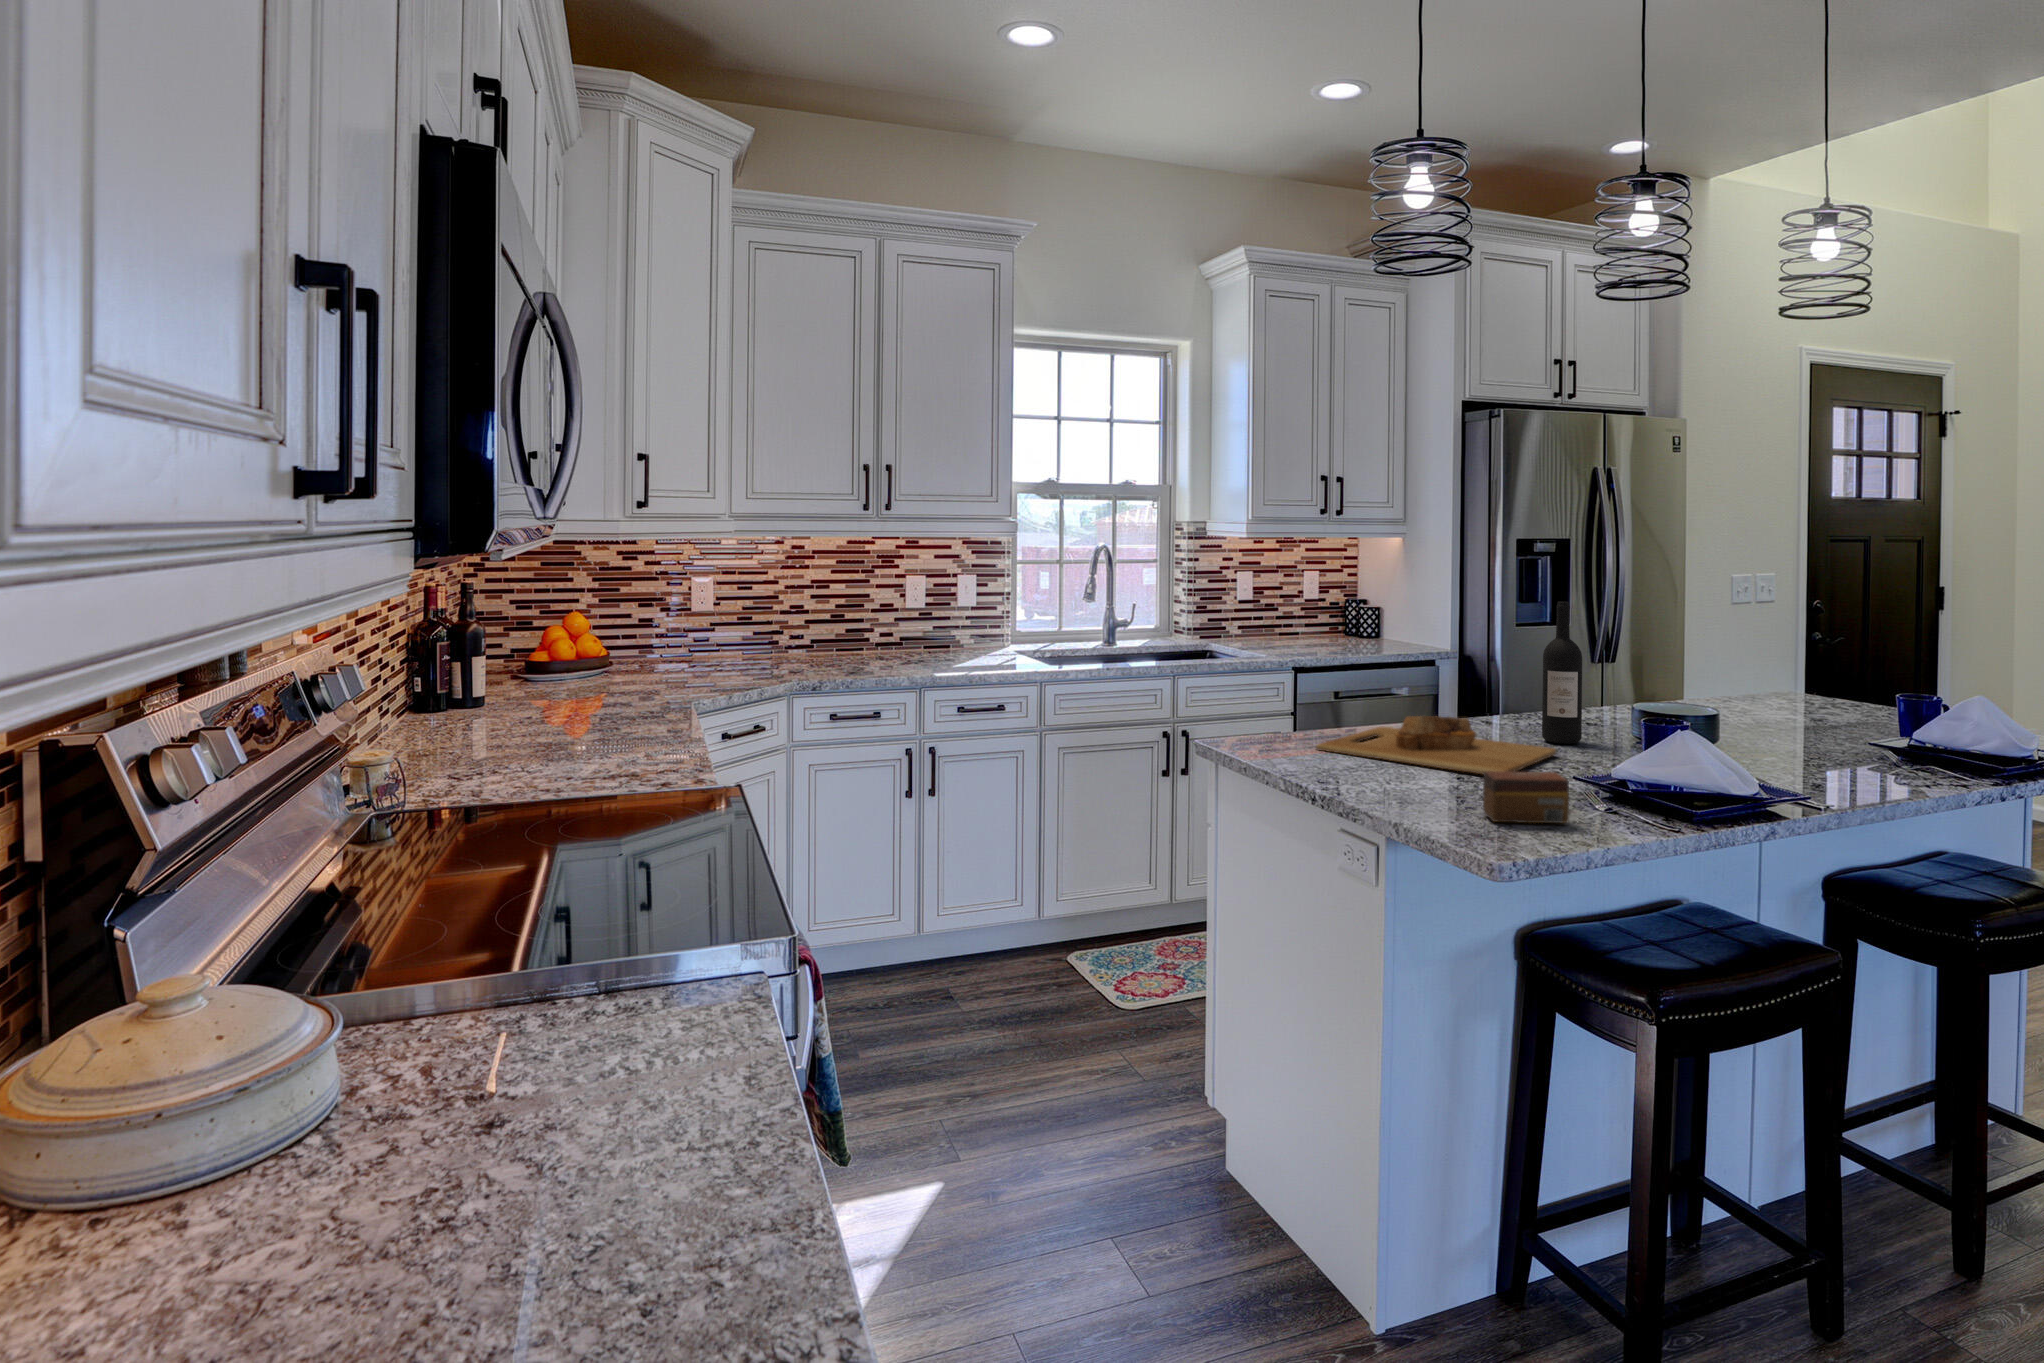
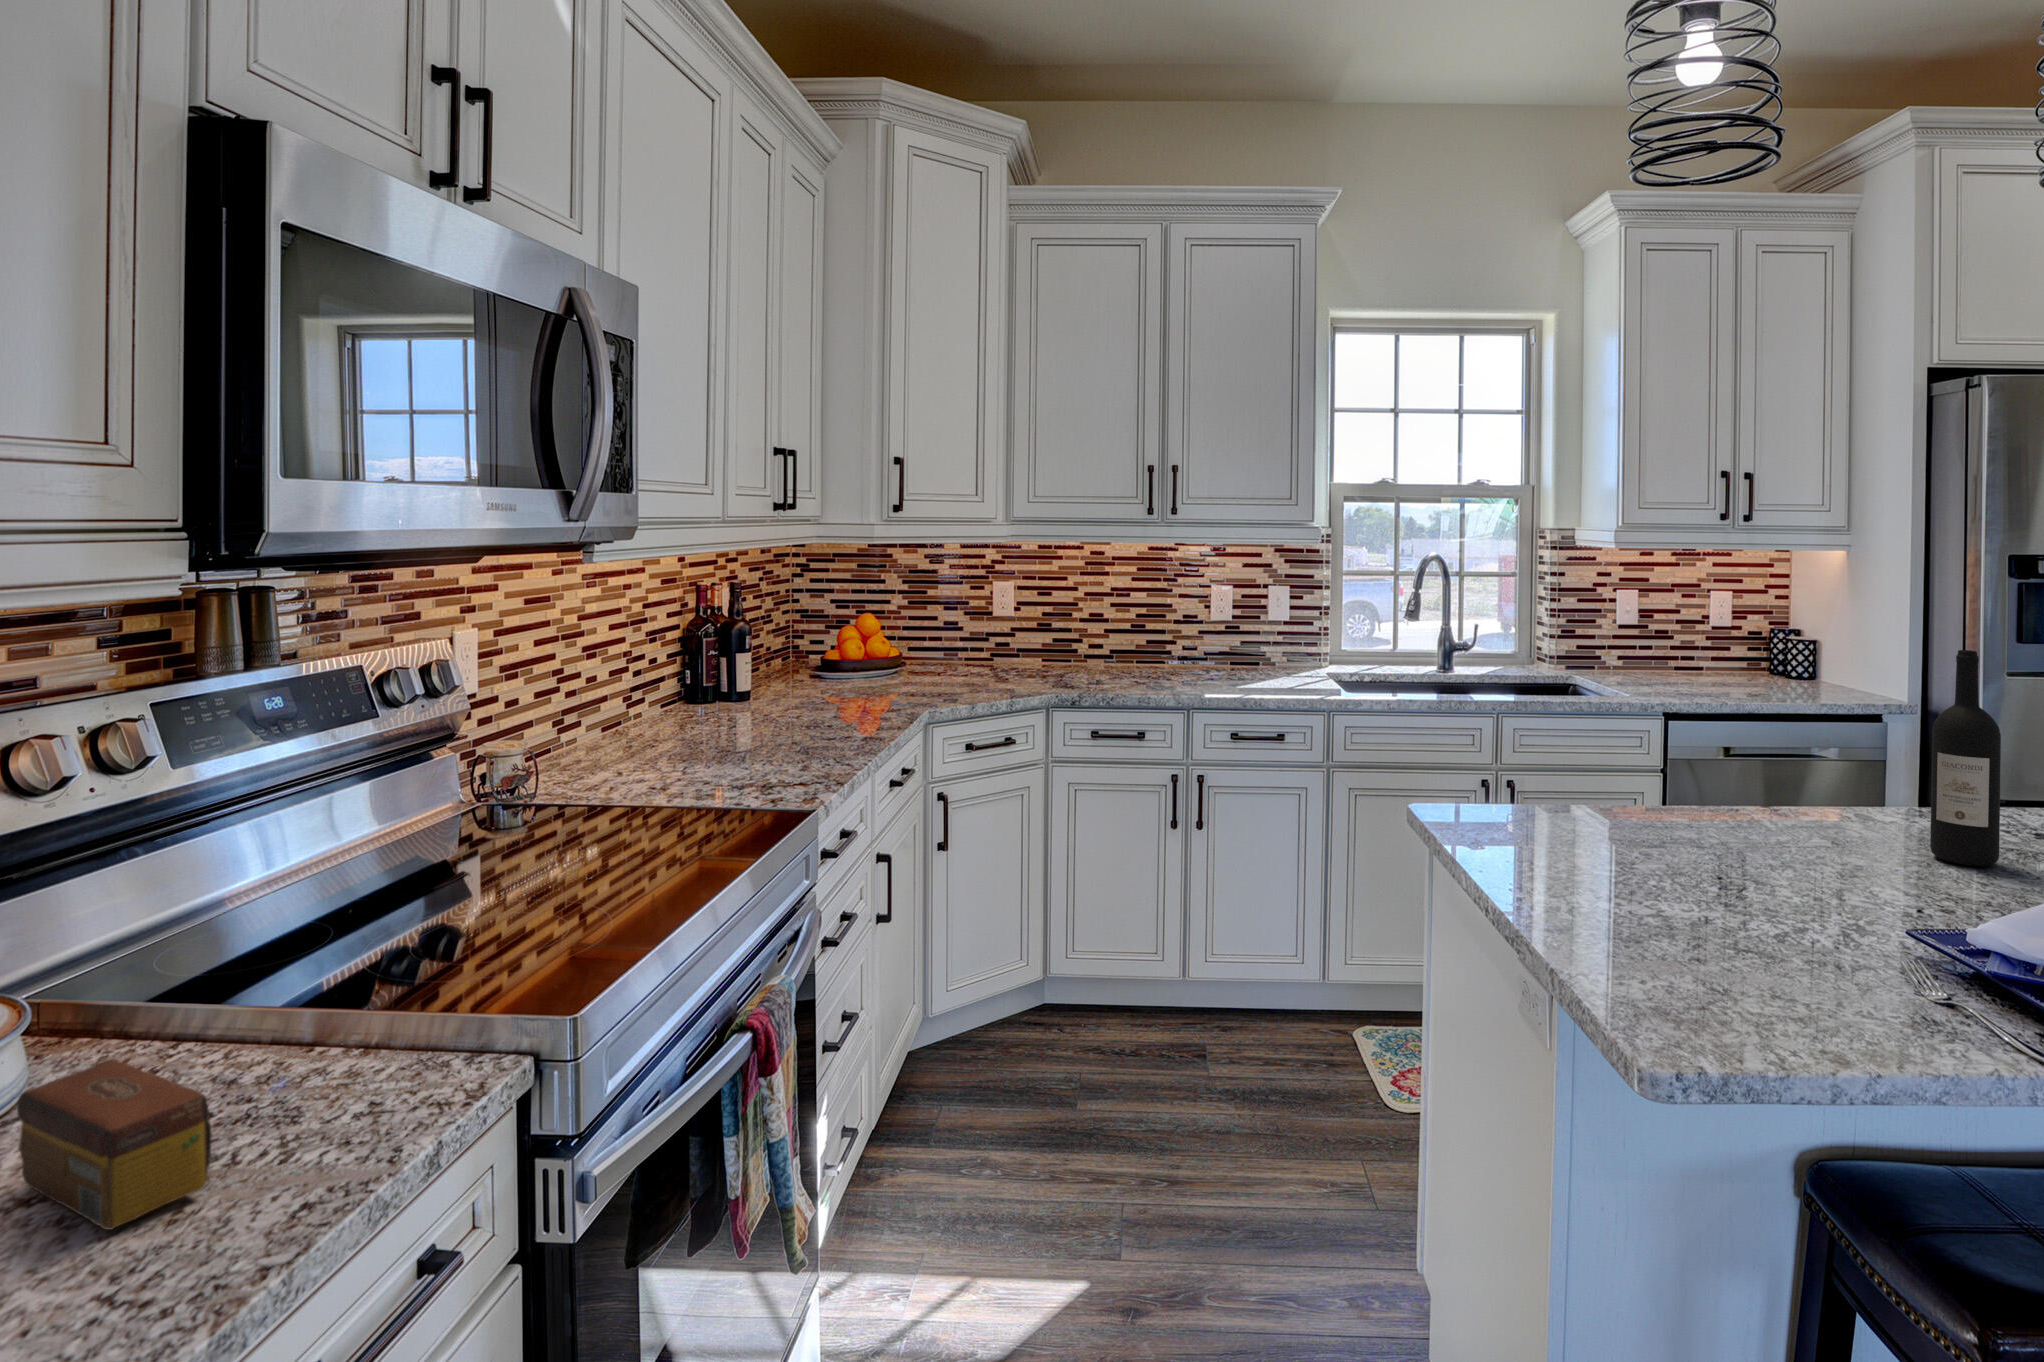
cutting board: present [1316,716,1556,774] -> none [1549,803,1931,911]
tea box: present [1483,771,1569,823] -> present [17,1059,212,1230]

